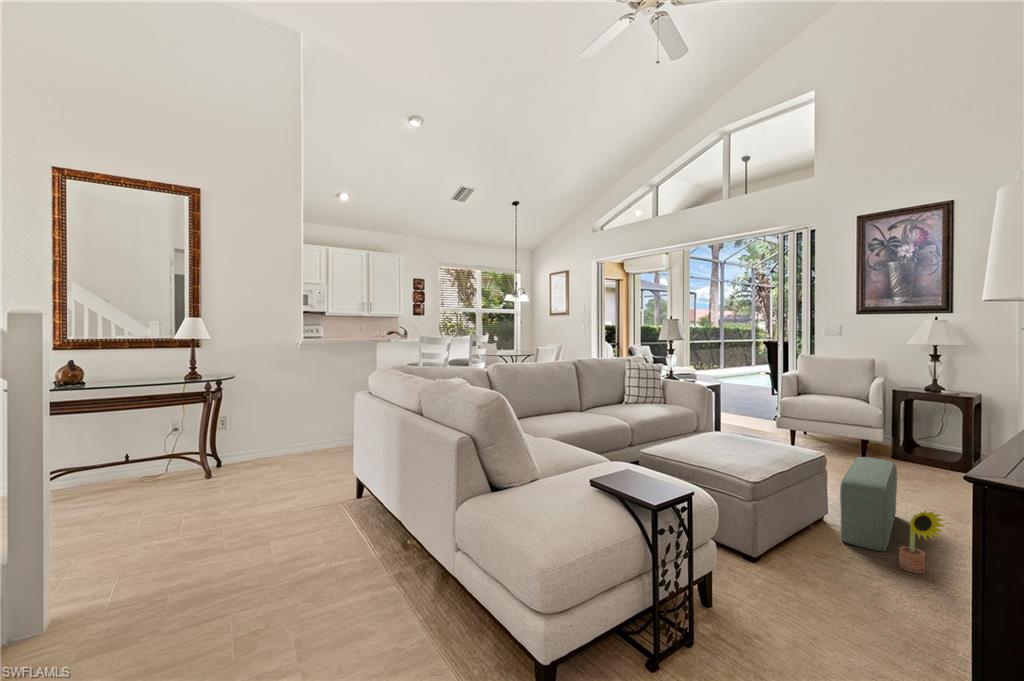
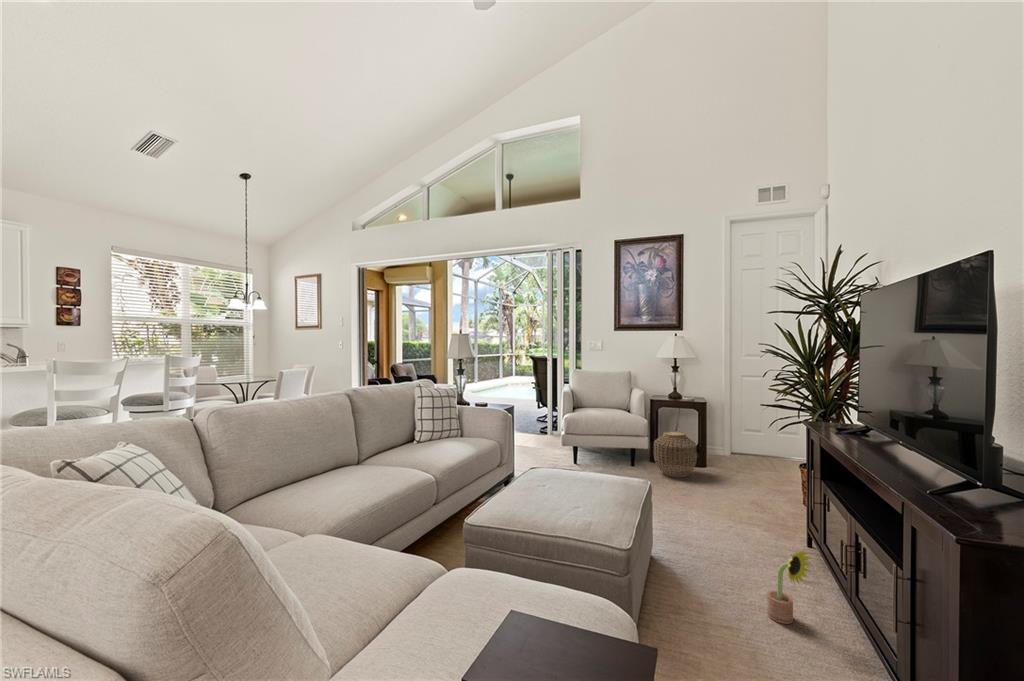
woven basket: none [884,424,942,474] -> present [654,431,697,477]
pouf: present [840,457,897,551] -> none [674,480,743,598]

